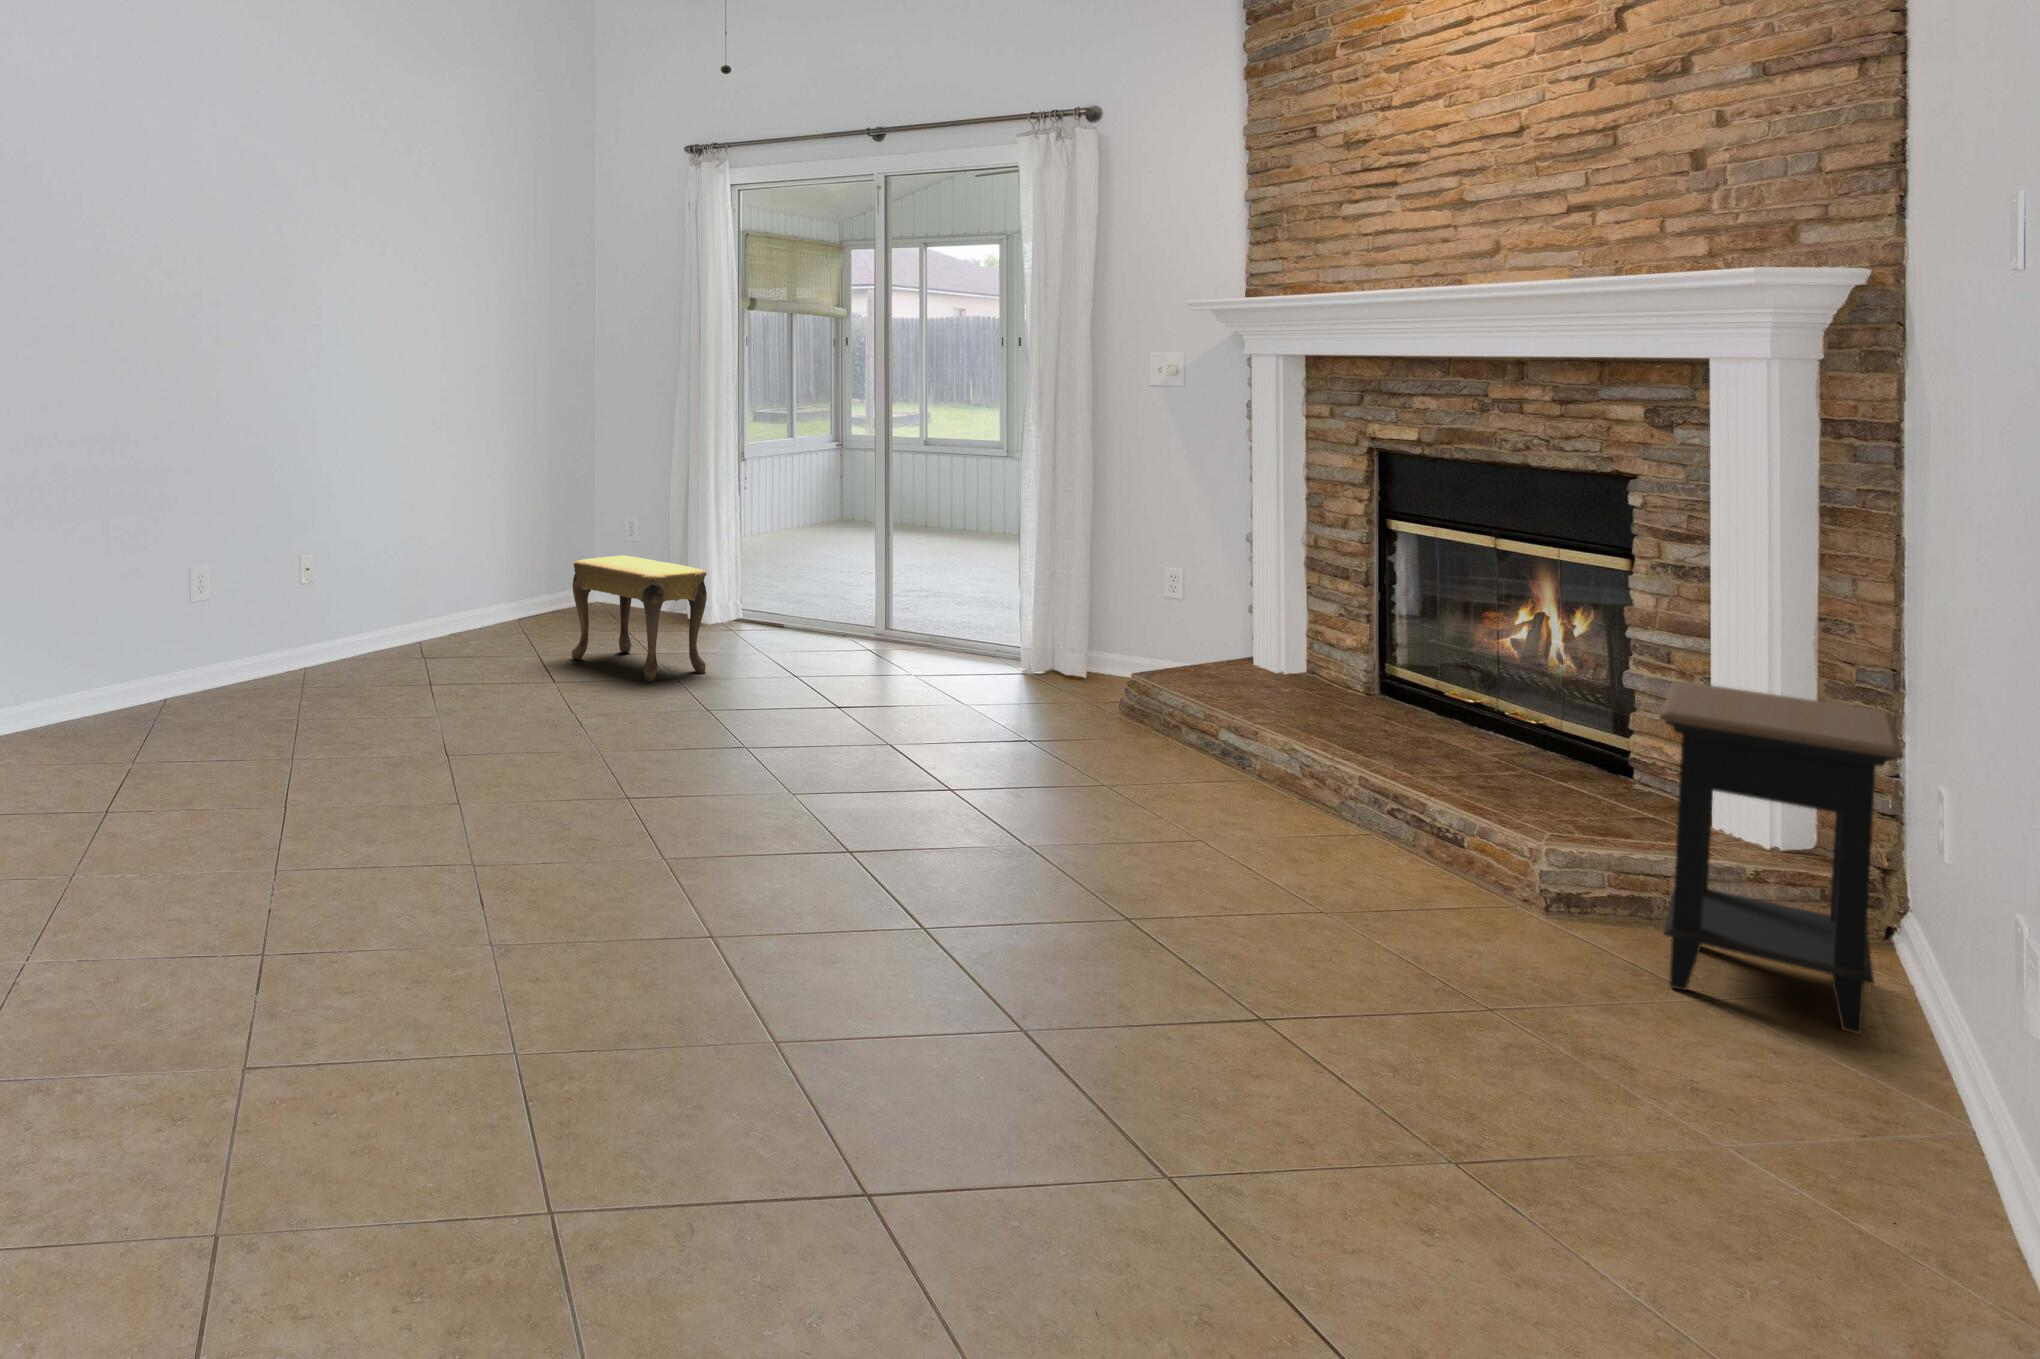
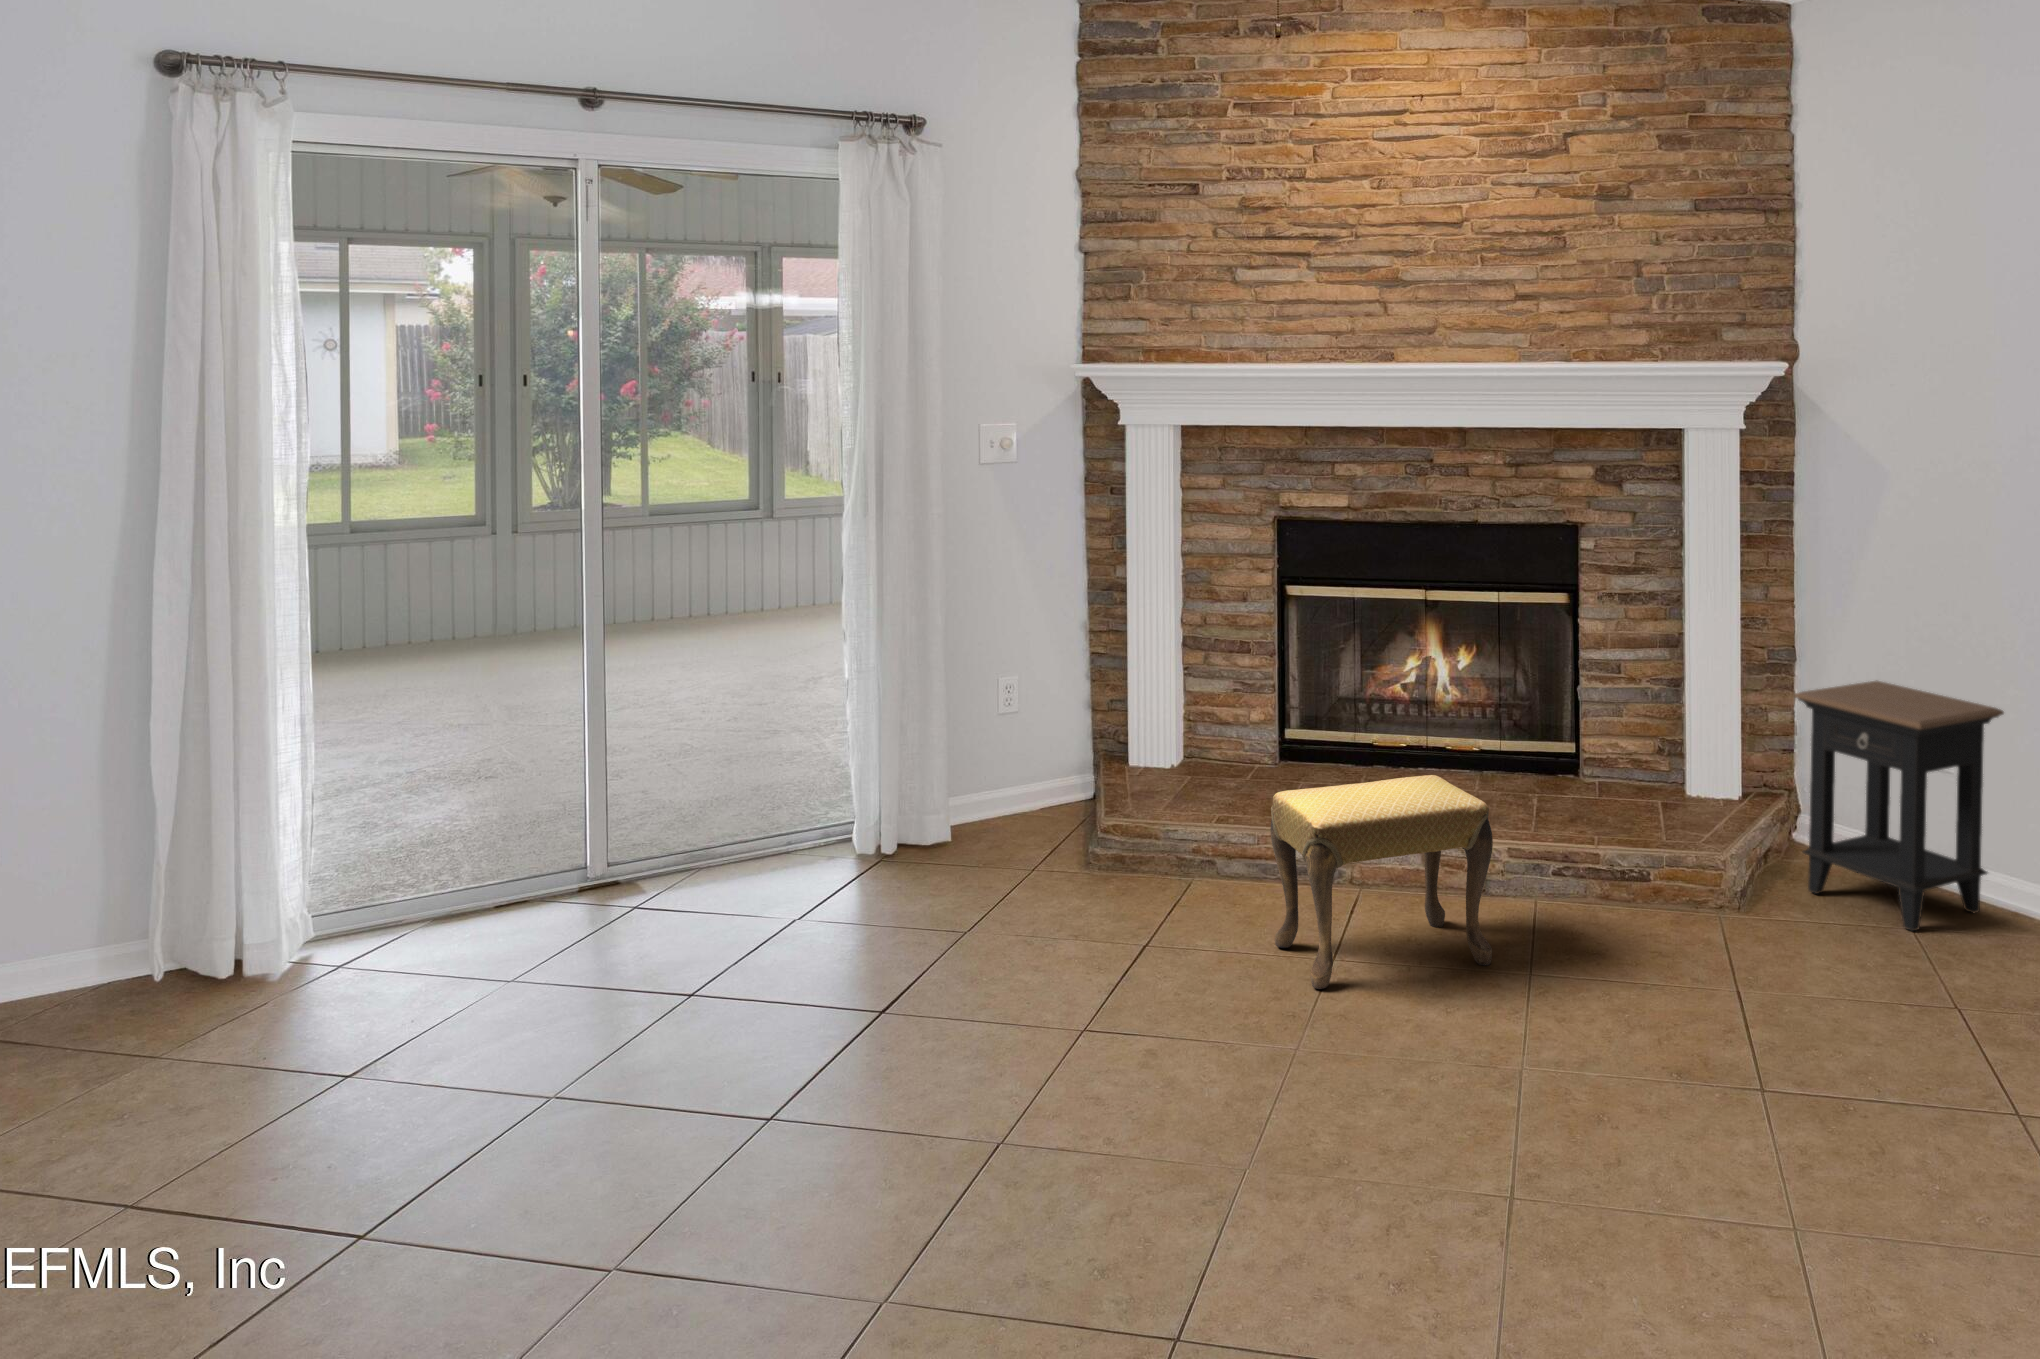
footstool: present [572,556,707,682] -> present [1270,775,1493,989]

